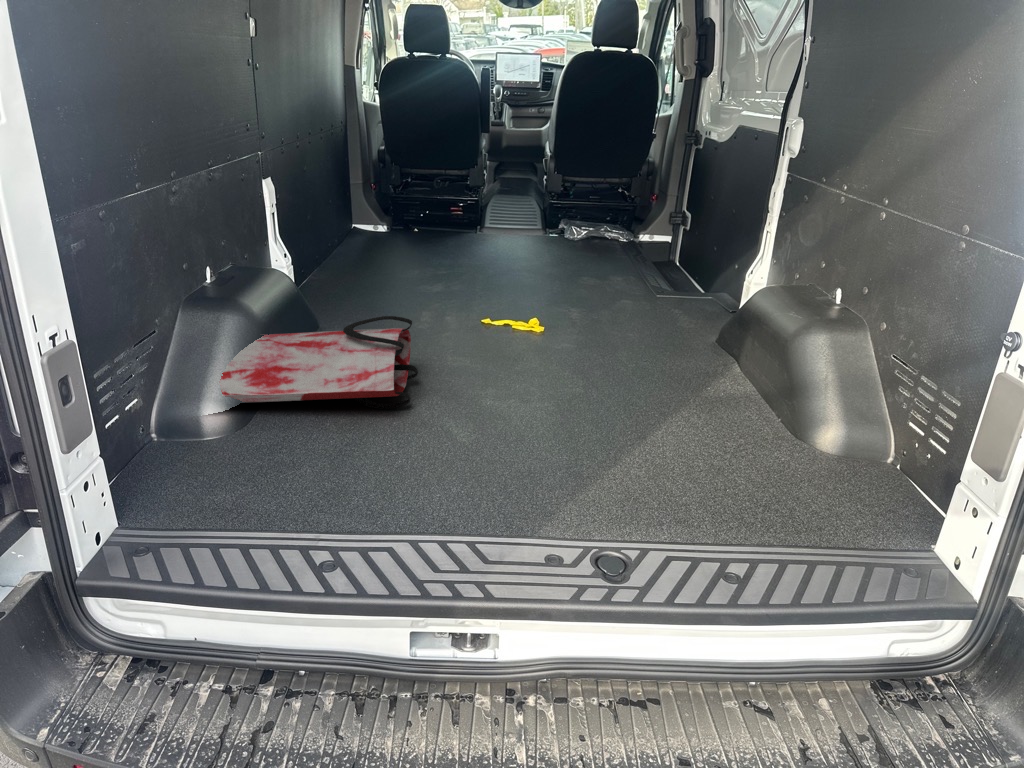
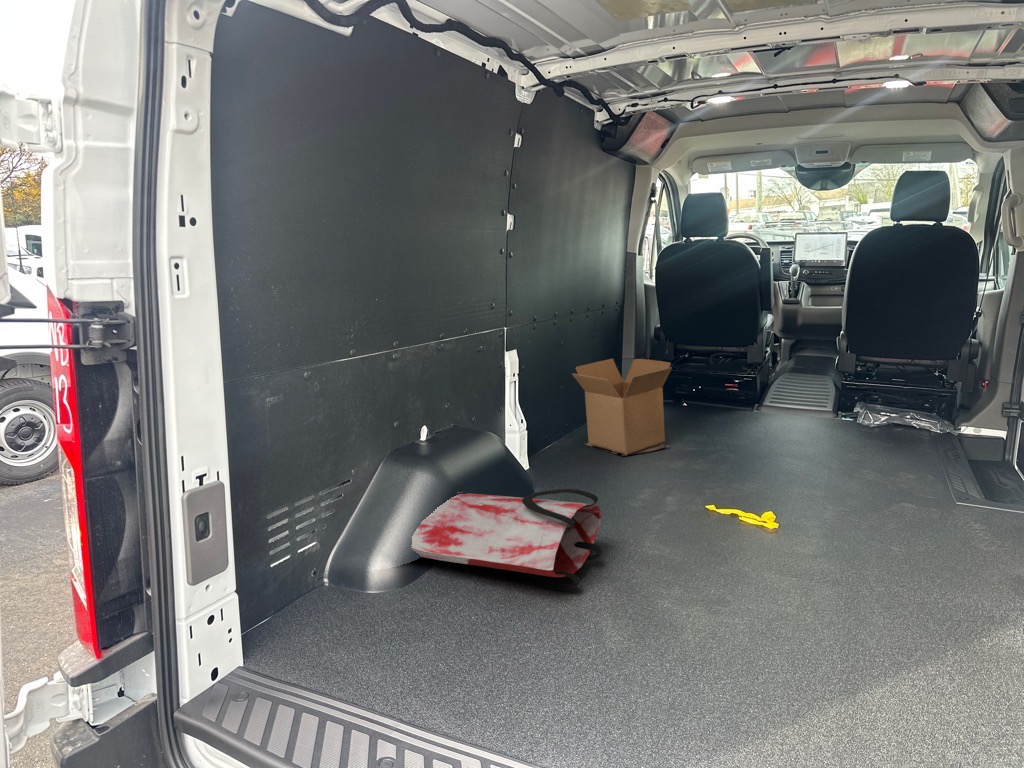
cardboard box: none [319,186,422,286] -> present [572,359,672,456]

